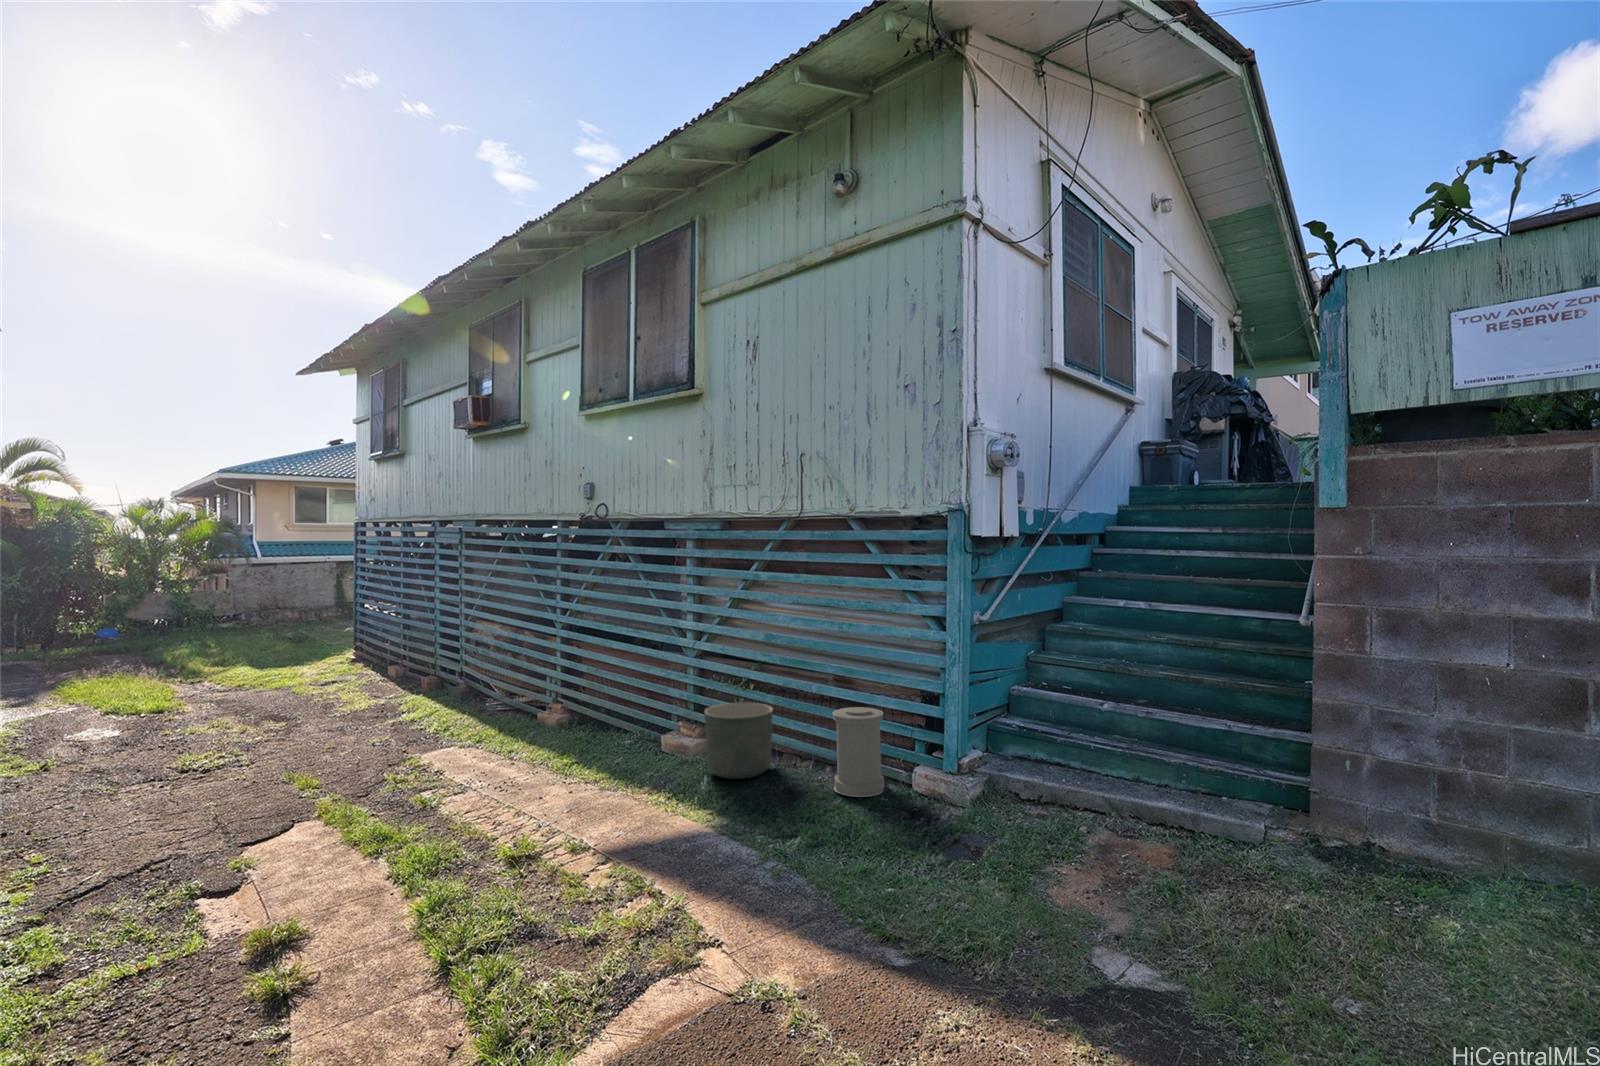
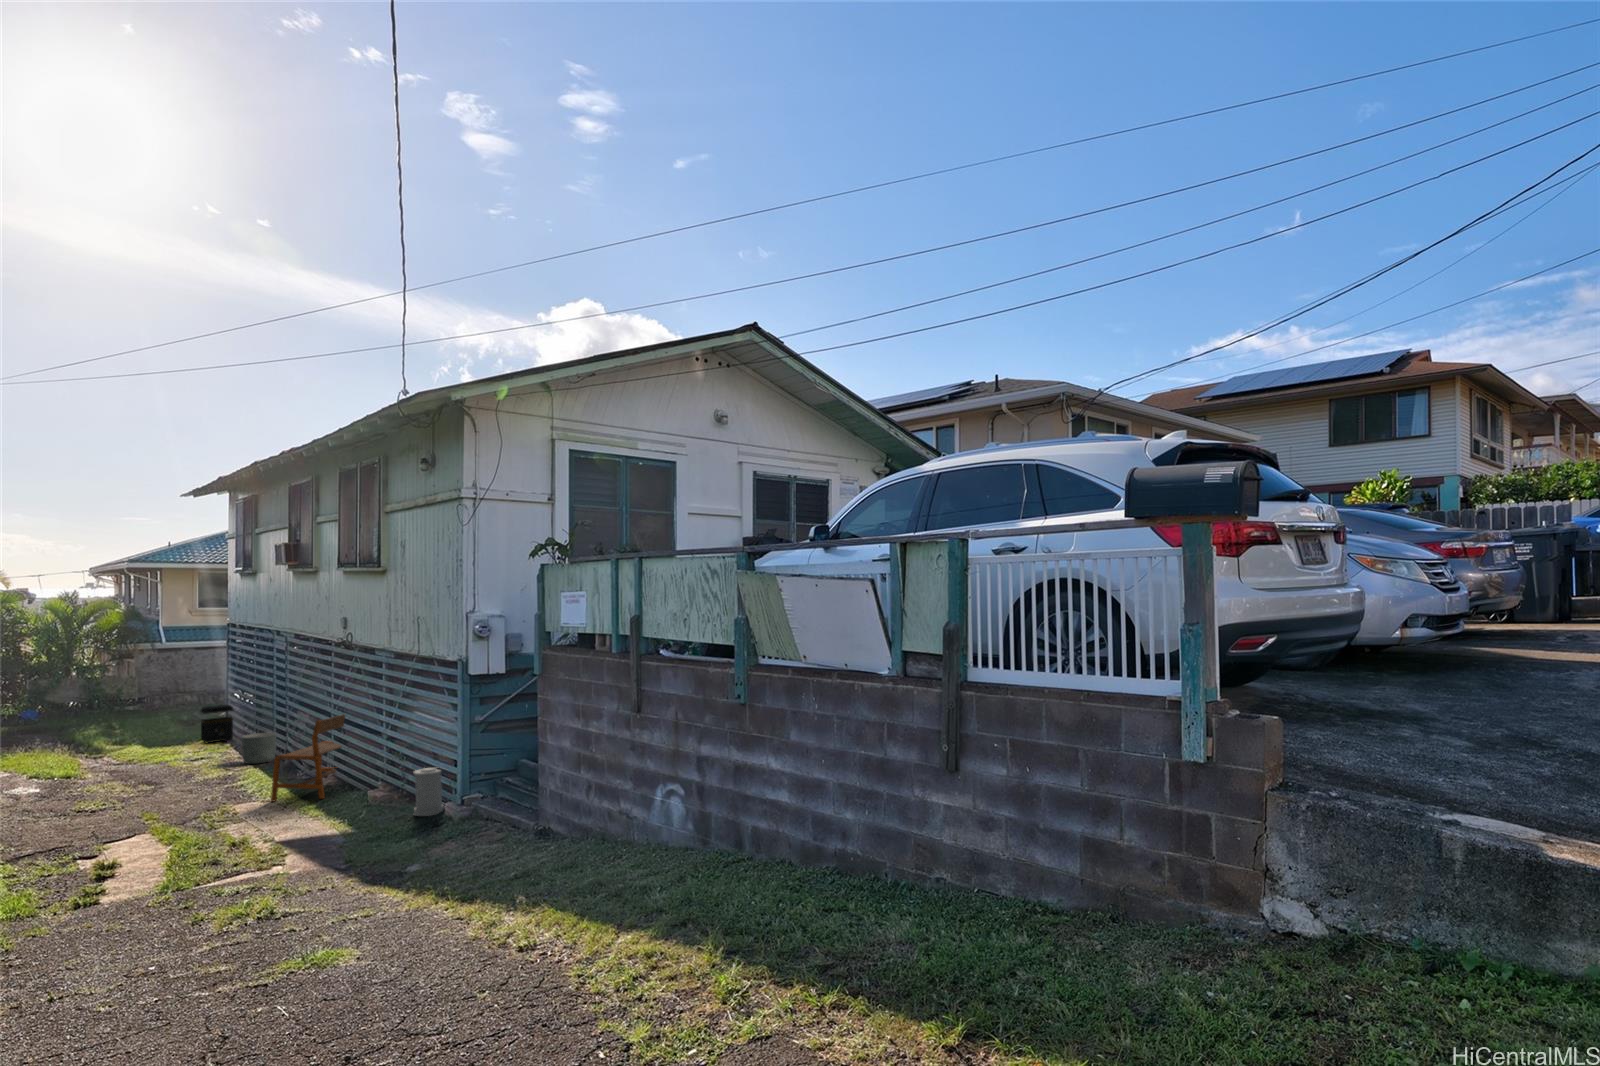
bench: none [507,617,615,756] -> present [271,714,345,802]
toolbox: none [328,618,370,666] -> present [201,705,233,743]
planter: present [704,703,773,779] -> present [242,733,276,764]

